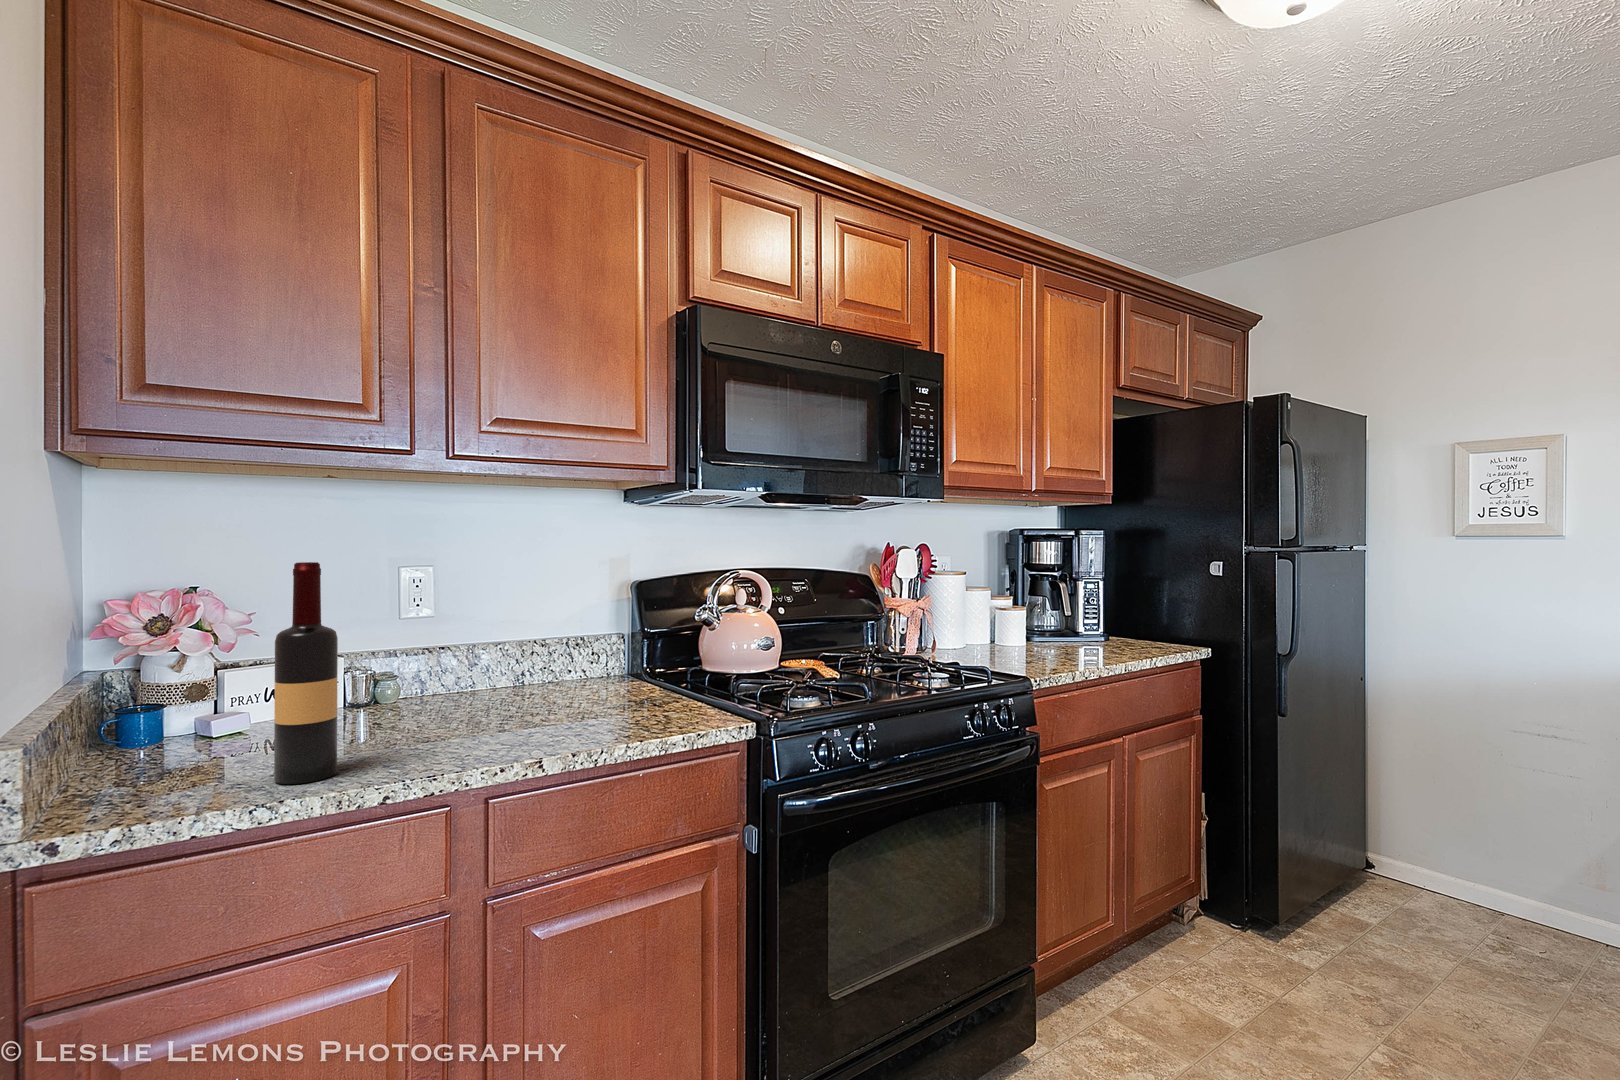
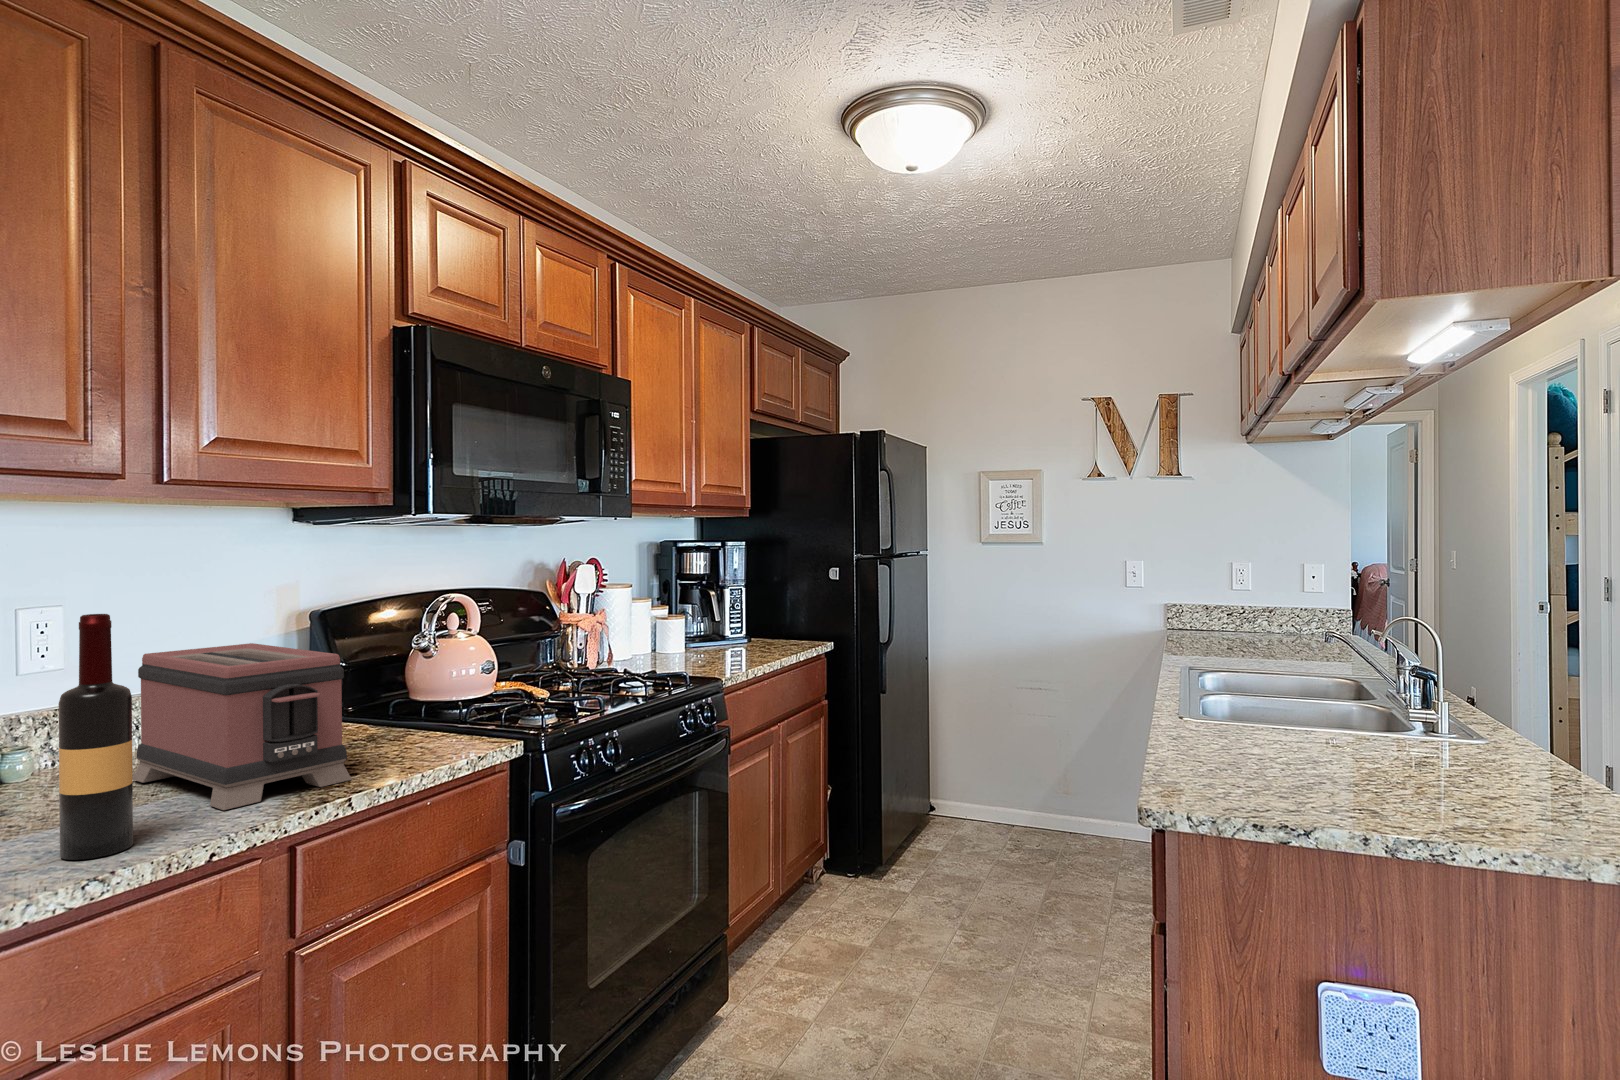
toaster: none [437,603,567,754] -> present [132,643,352,810]

